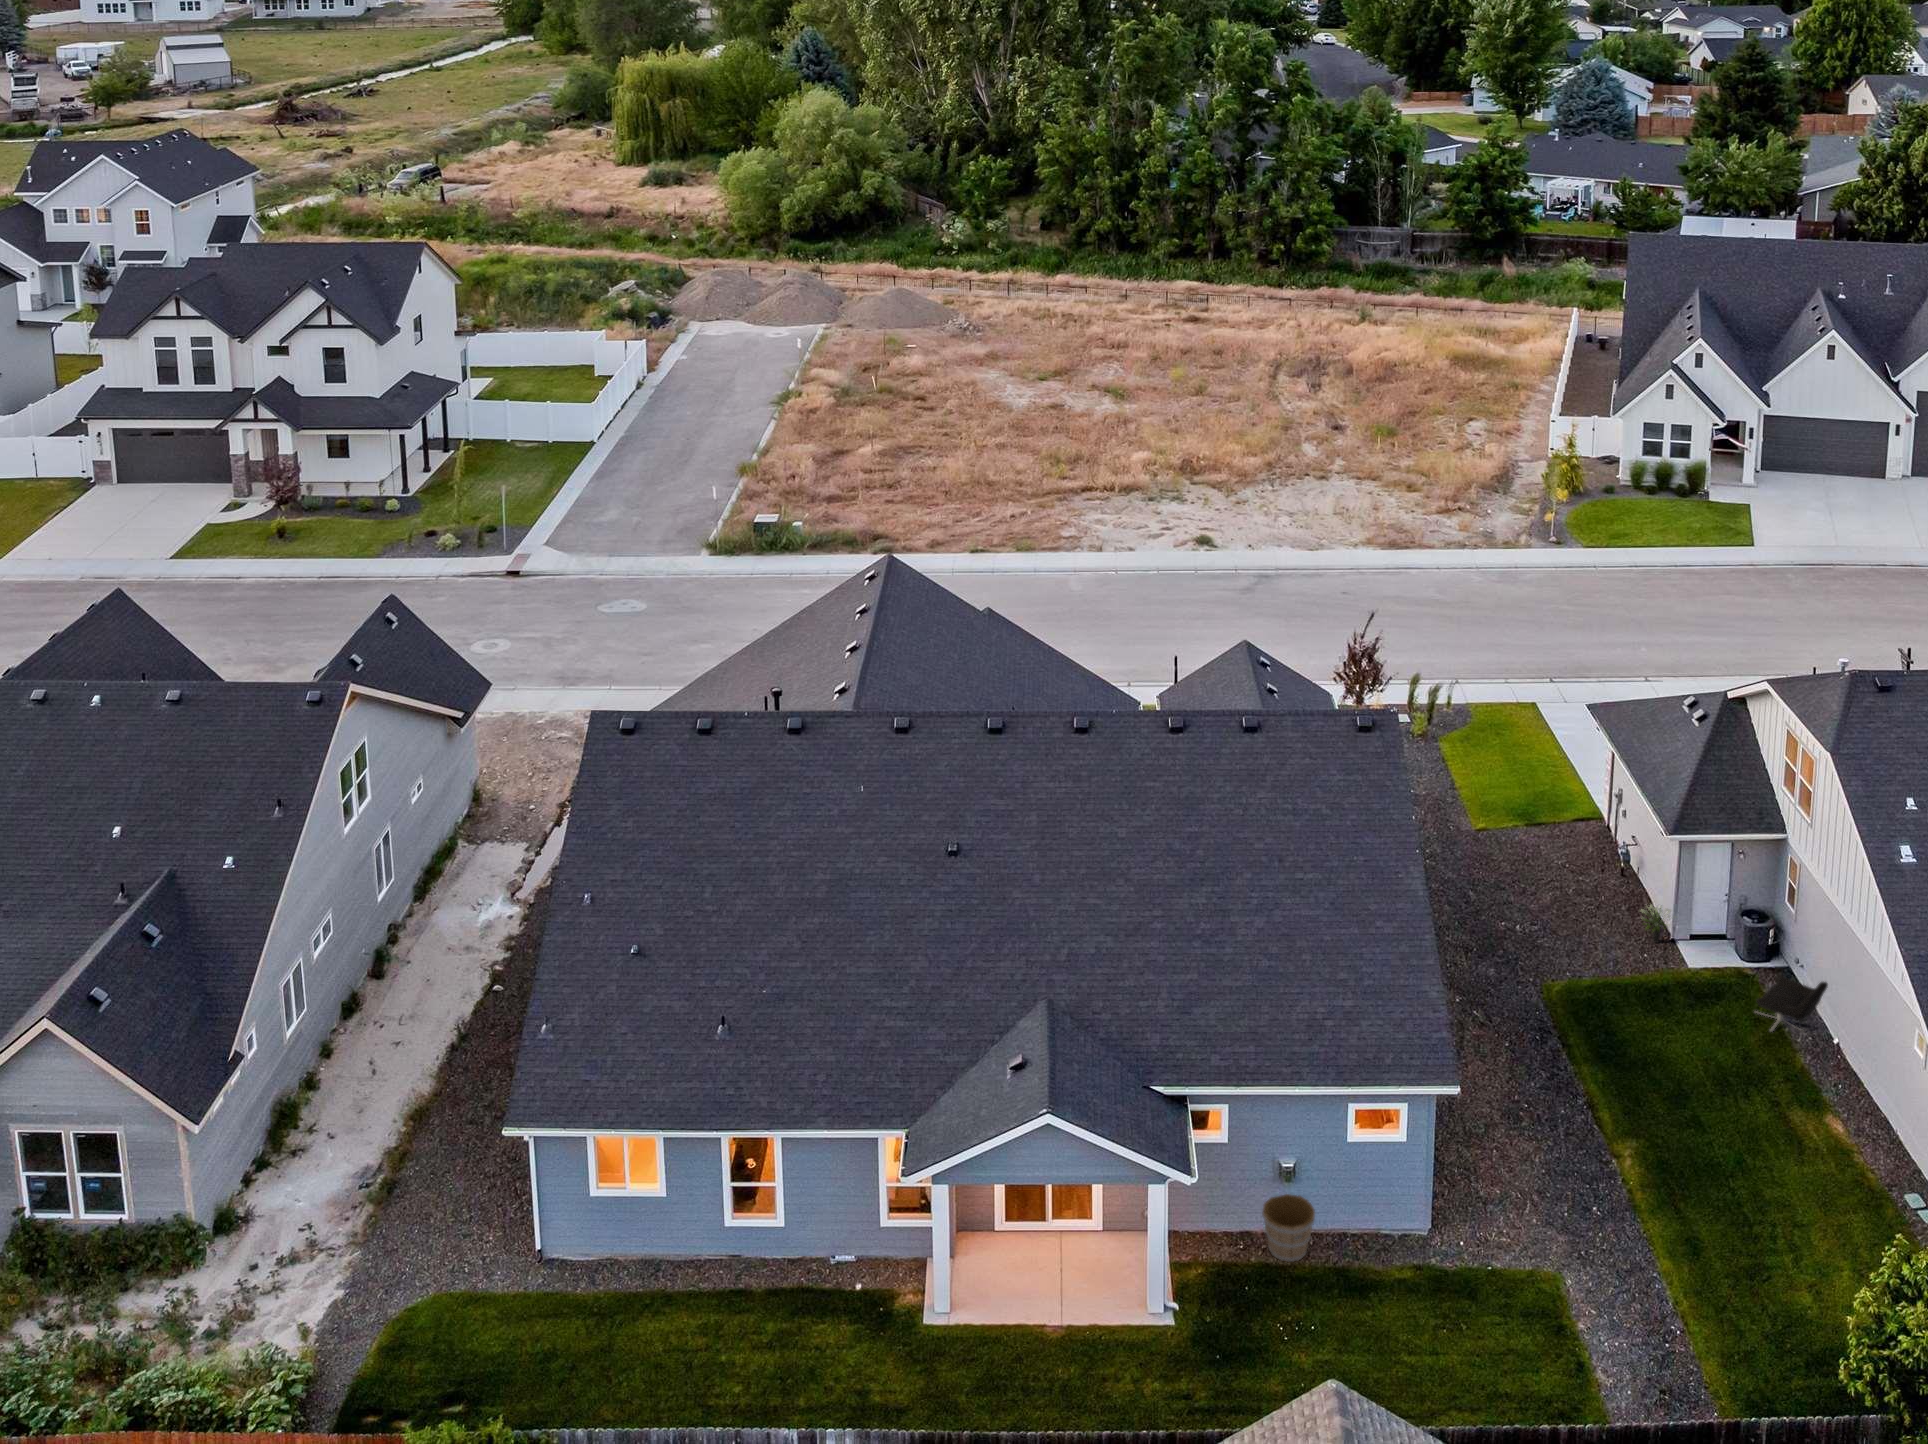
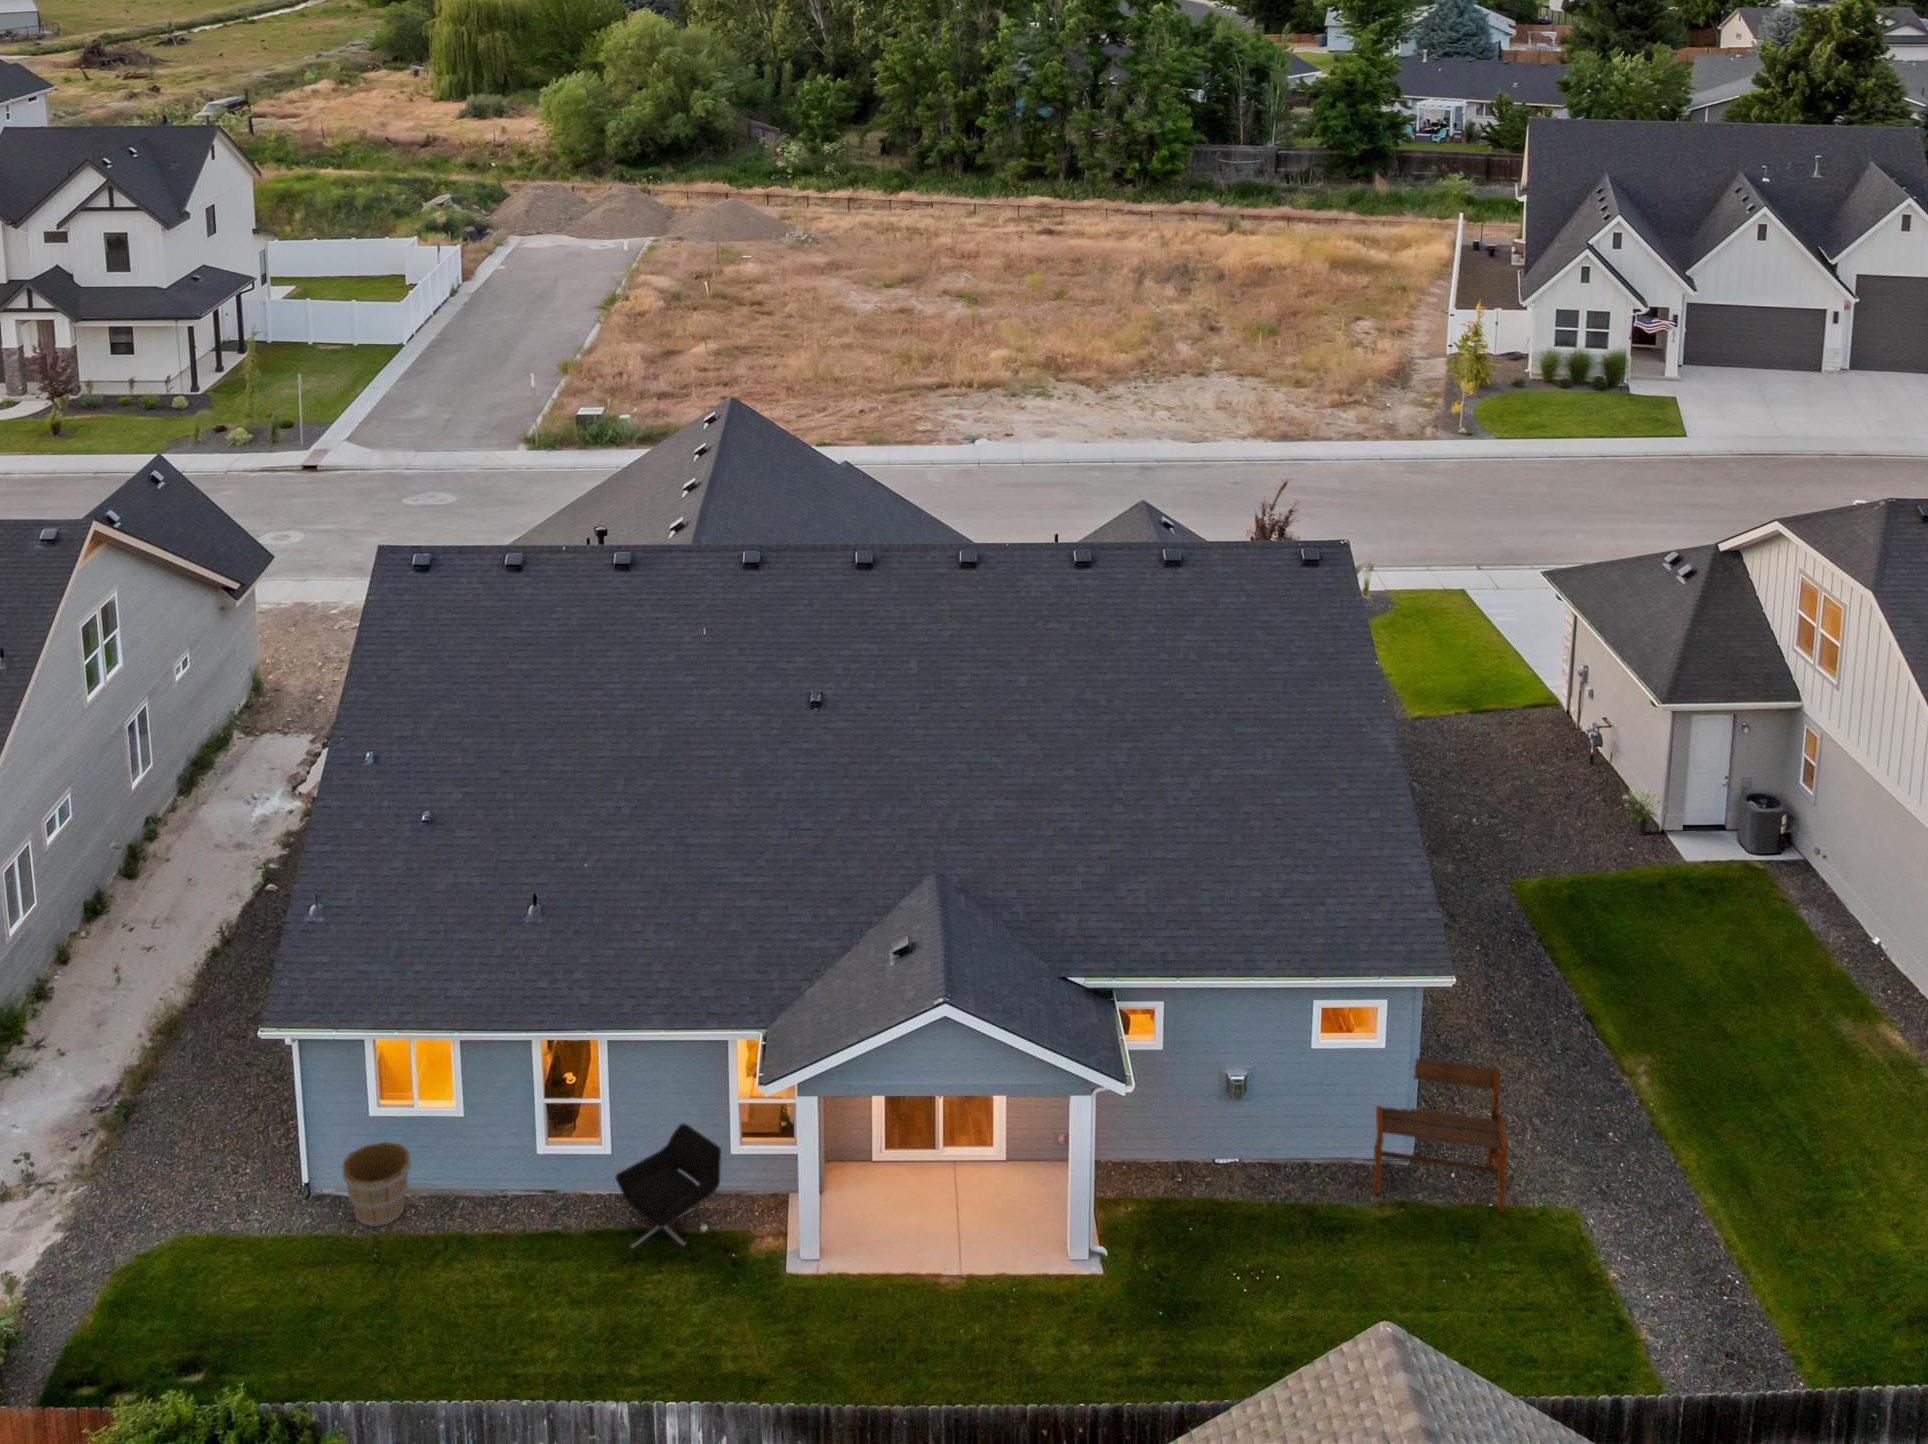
lounge chair: present [1756,976,1828,1031] -> present [615,1124,721,1248]
bench: none [1394,1145,1499,1275] -> present [1374,1059,1508,1213]
wooden bucket: present [1262,1194,1315,1262] -> present [343,1142,411,1227]

